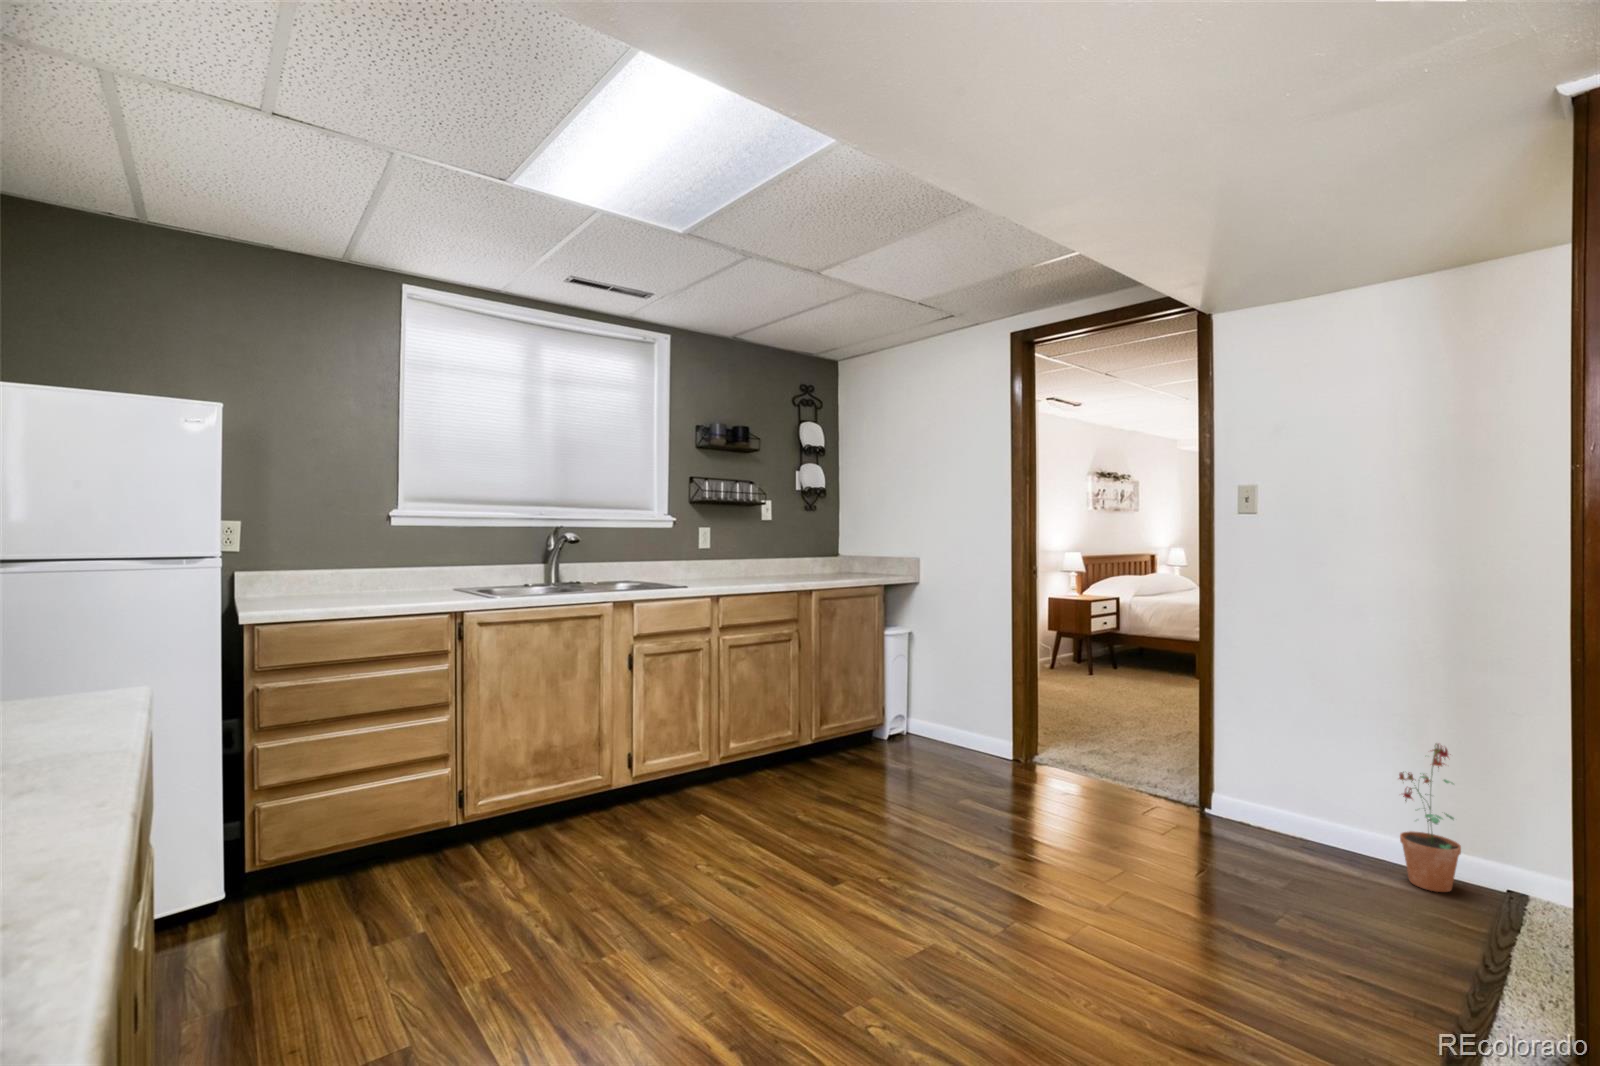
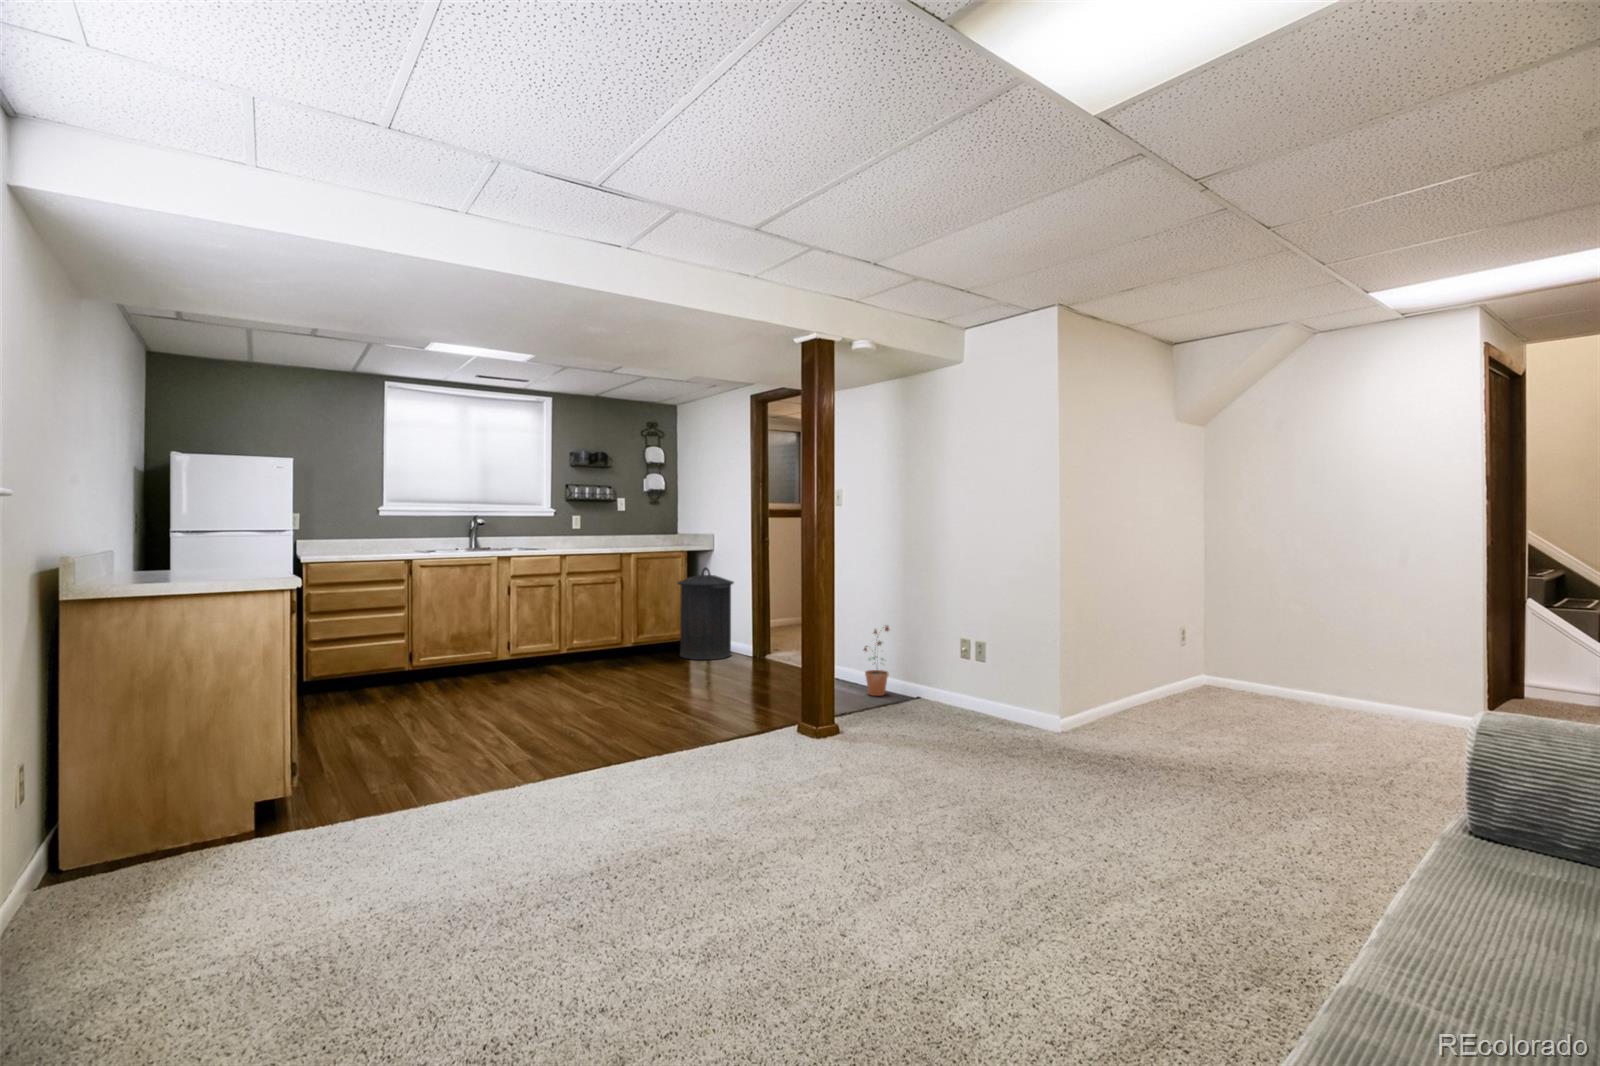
trash can: none [887,612,984,770] -> present [678,567,734,660]

